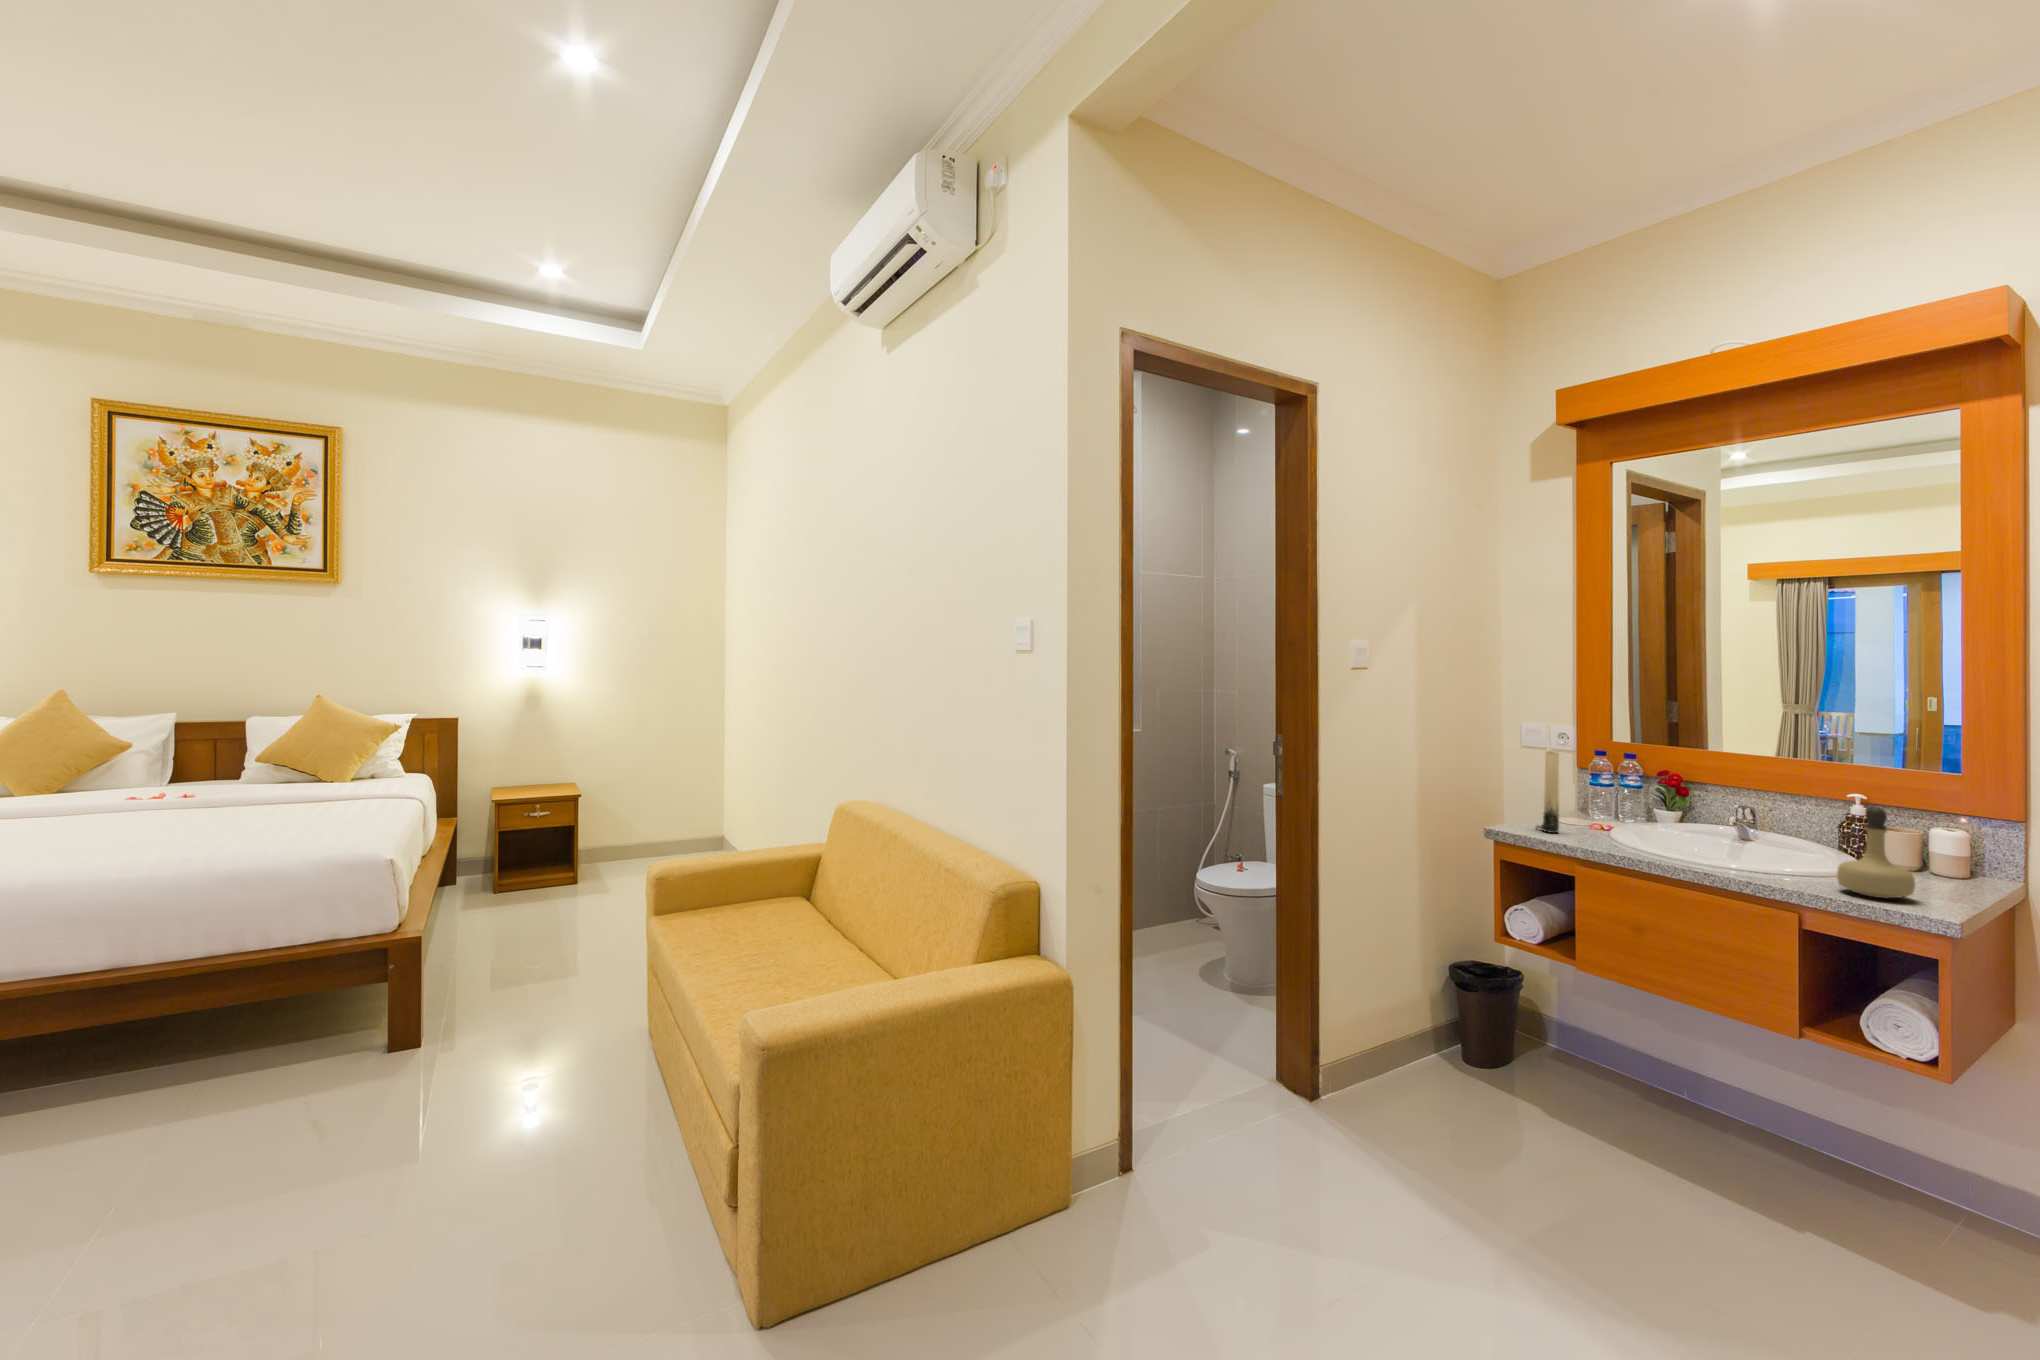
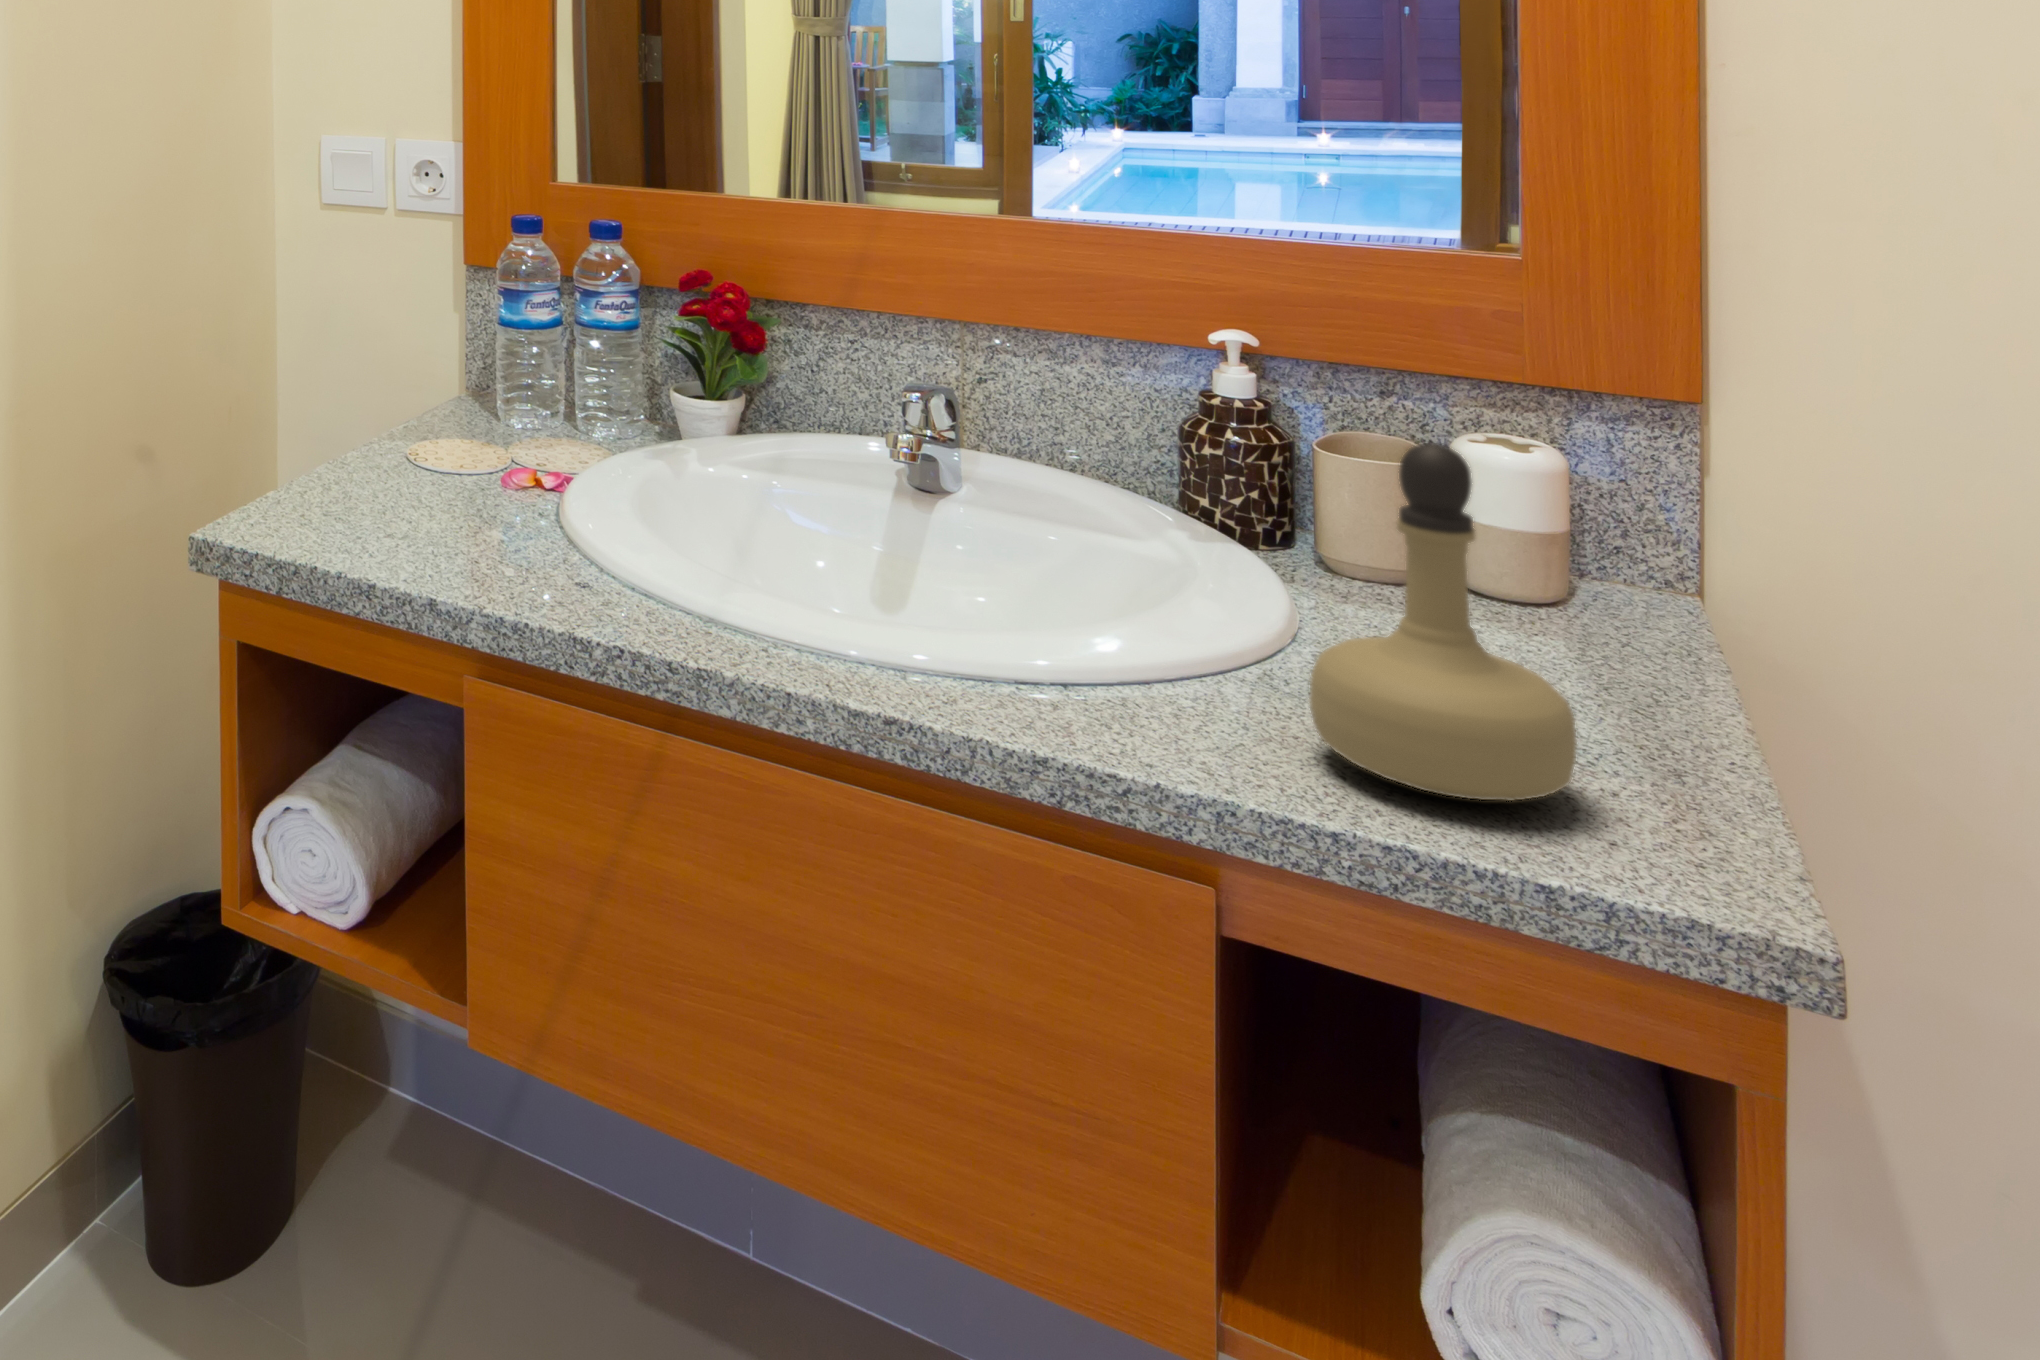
candle: present [1536,750,1559,833] -> none [348,240,417,526]

